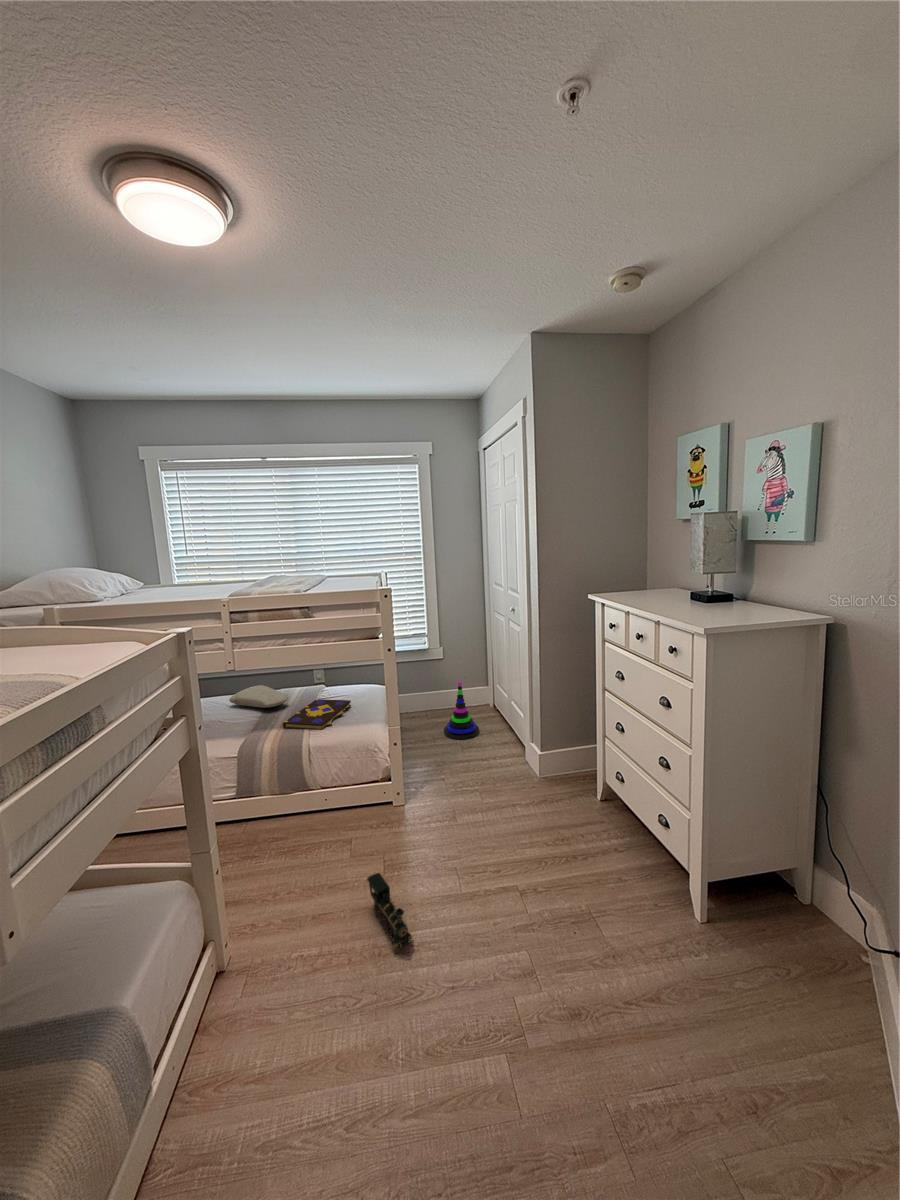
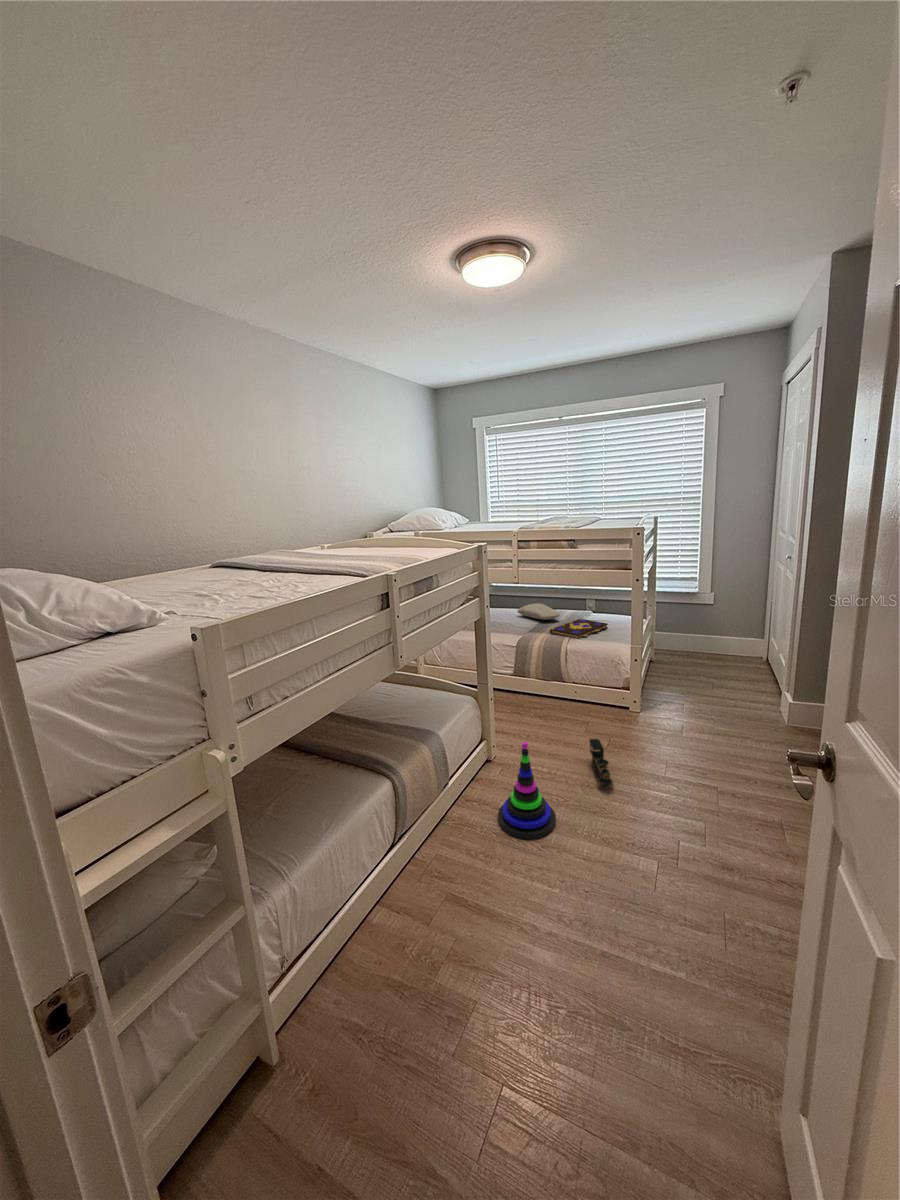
stacking toy: present [444,682,479,740] -> present [498,742,556,839]

